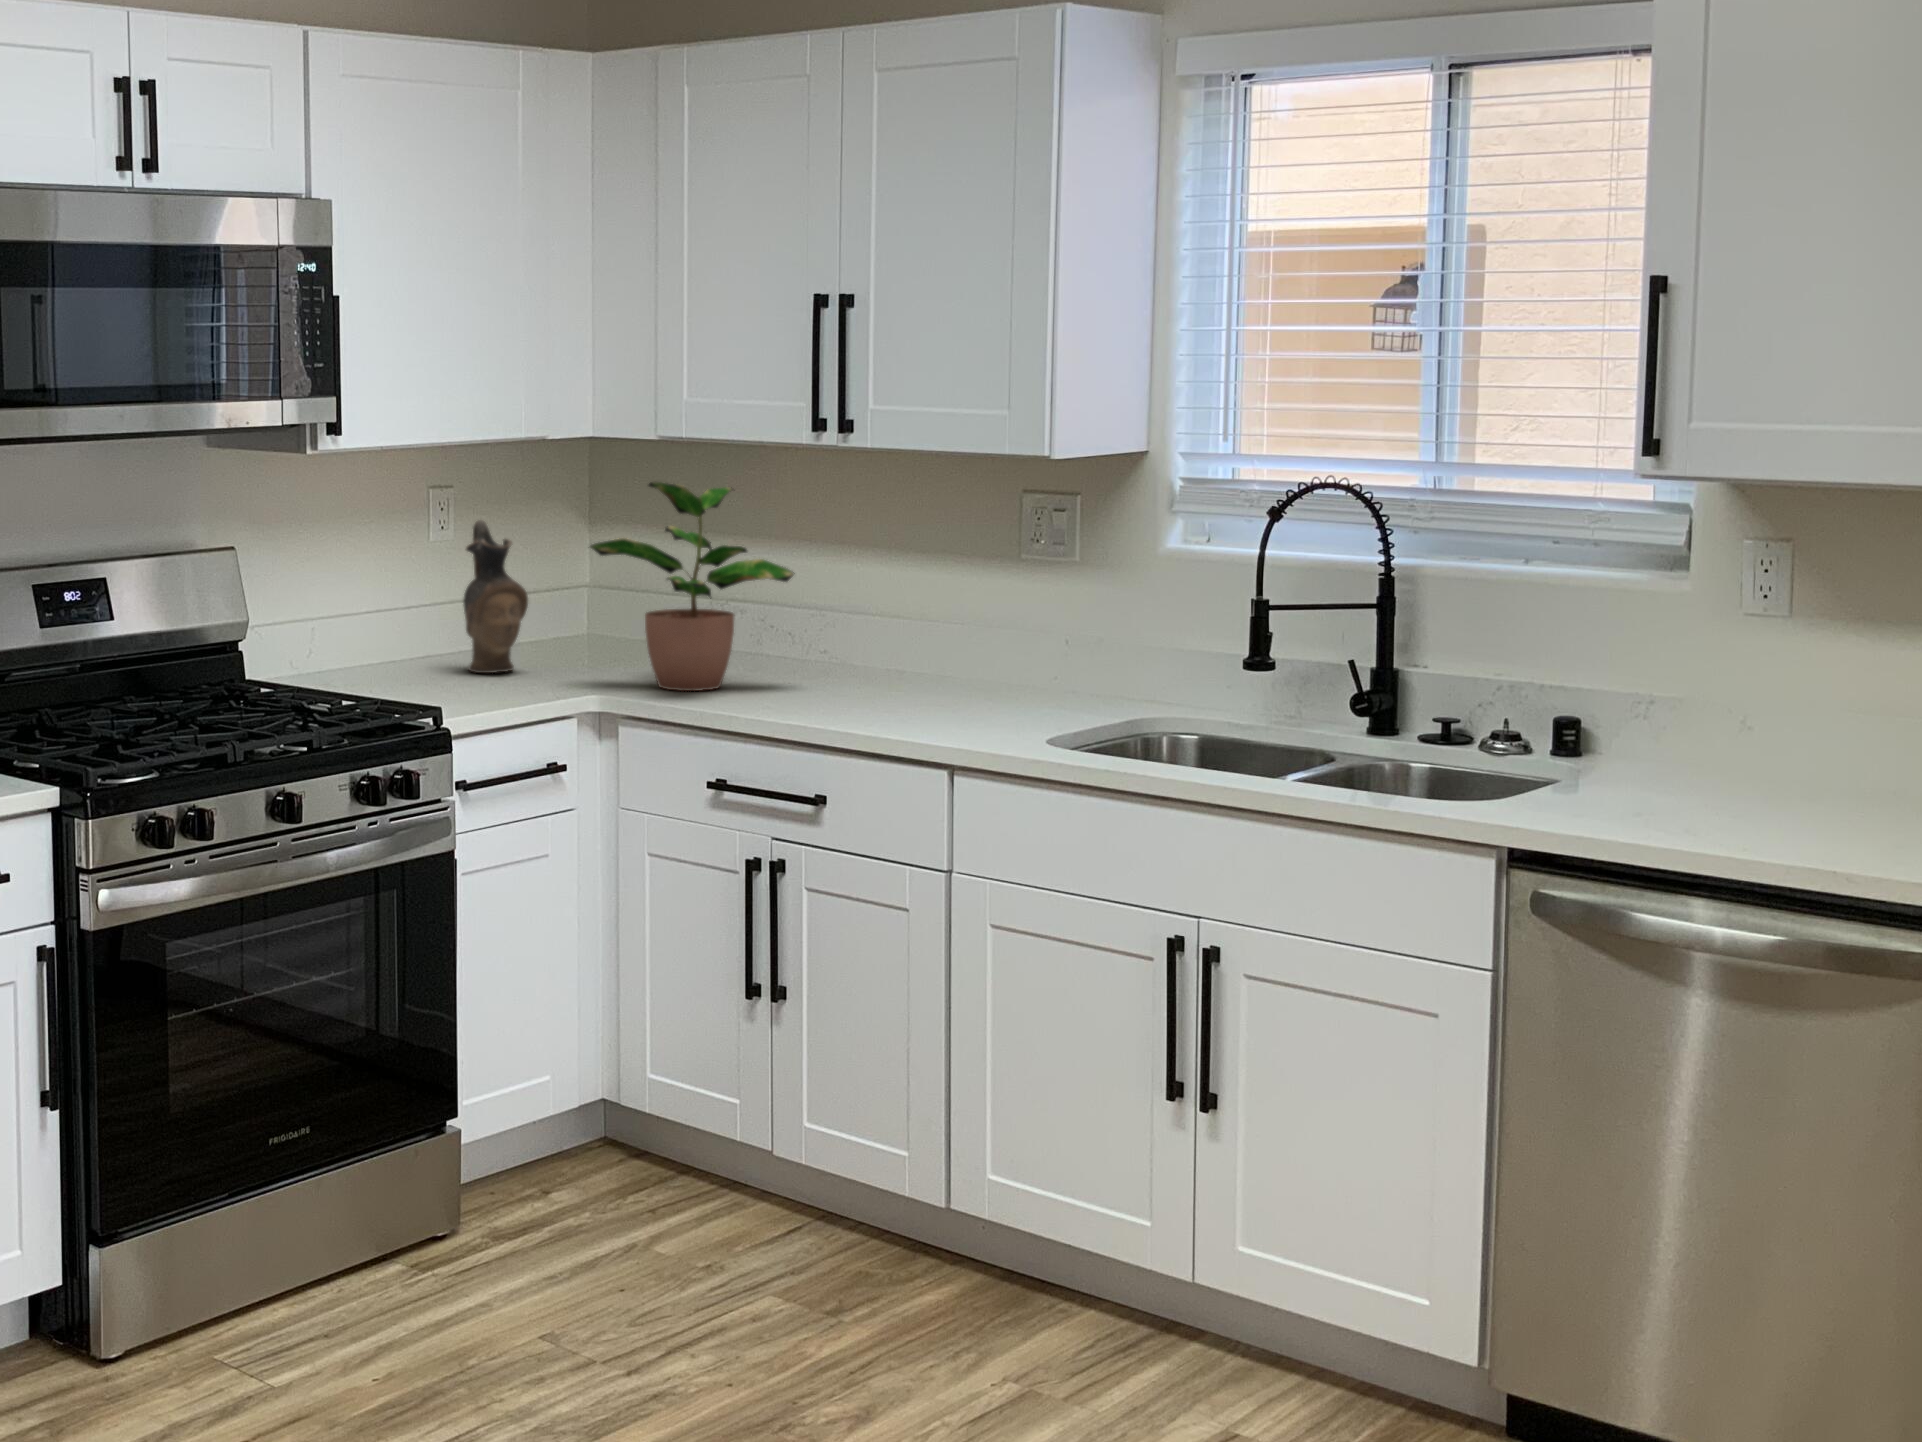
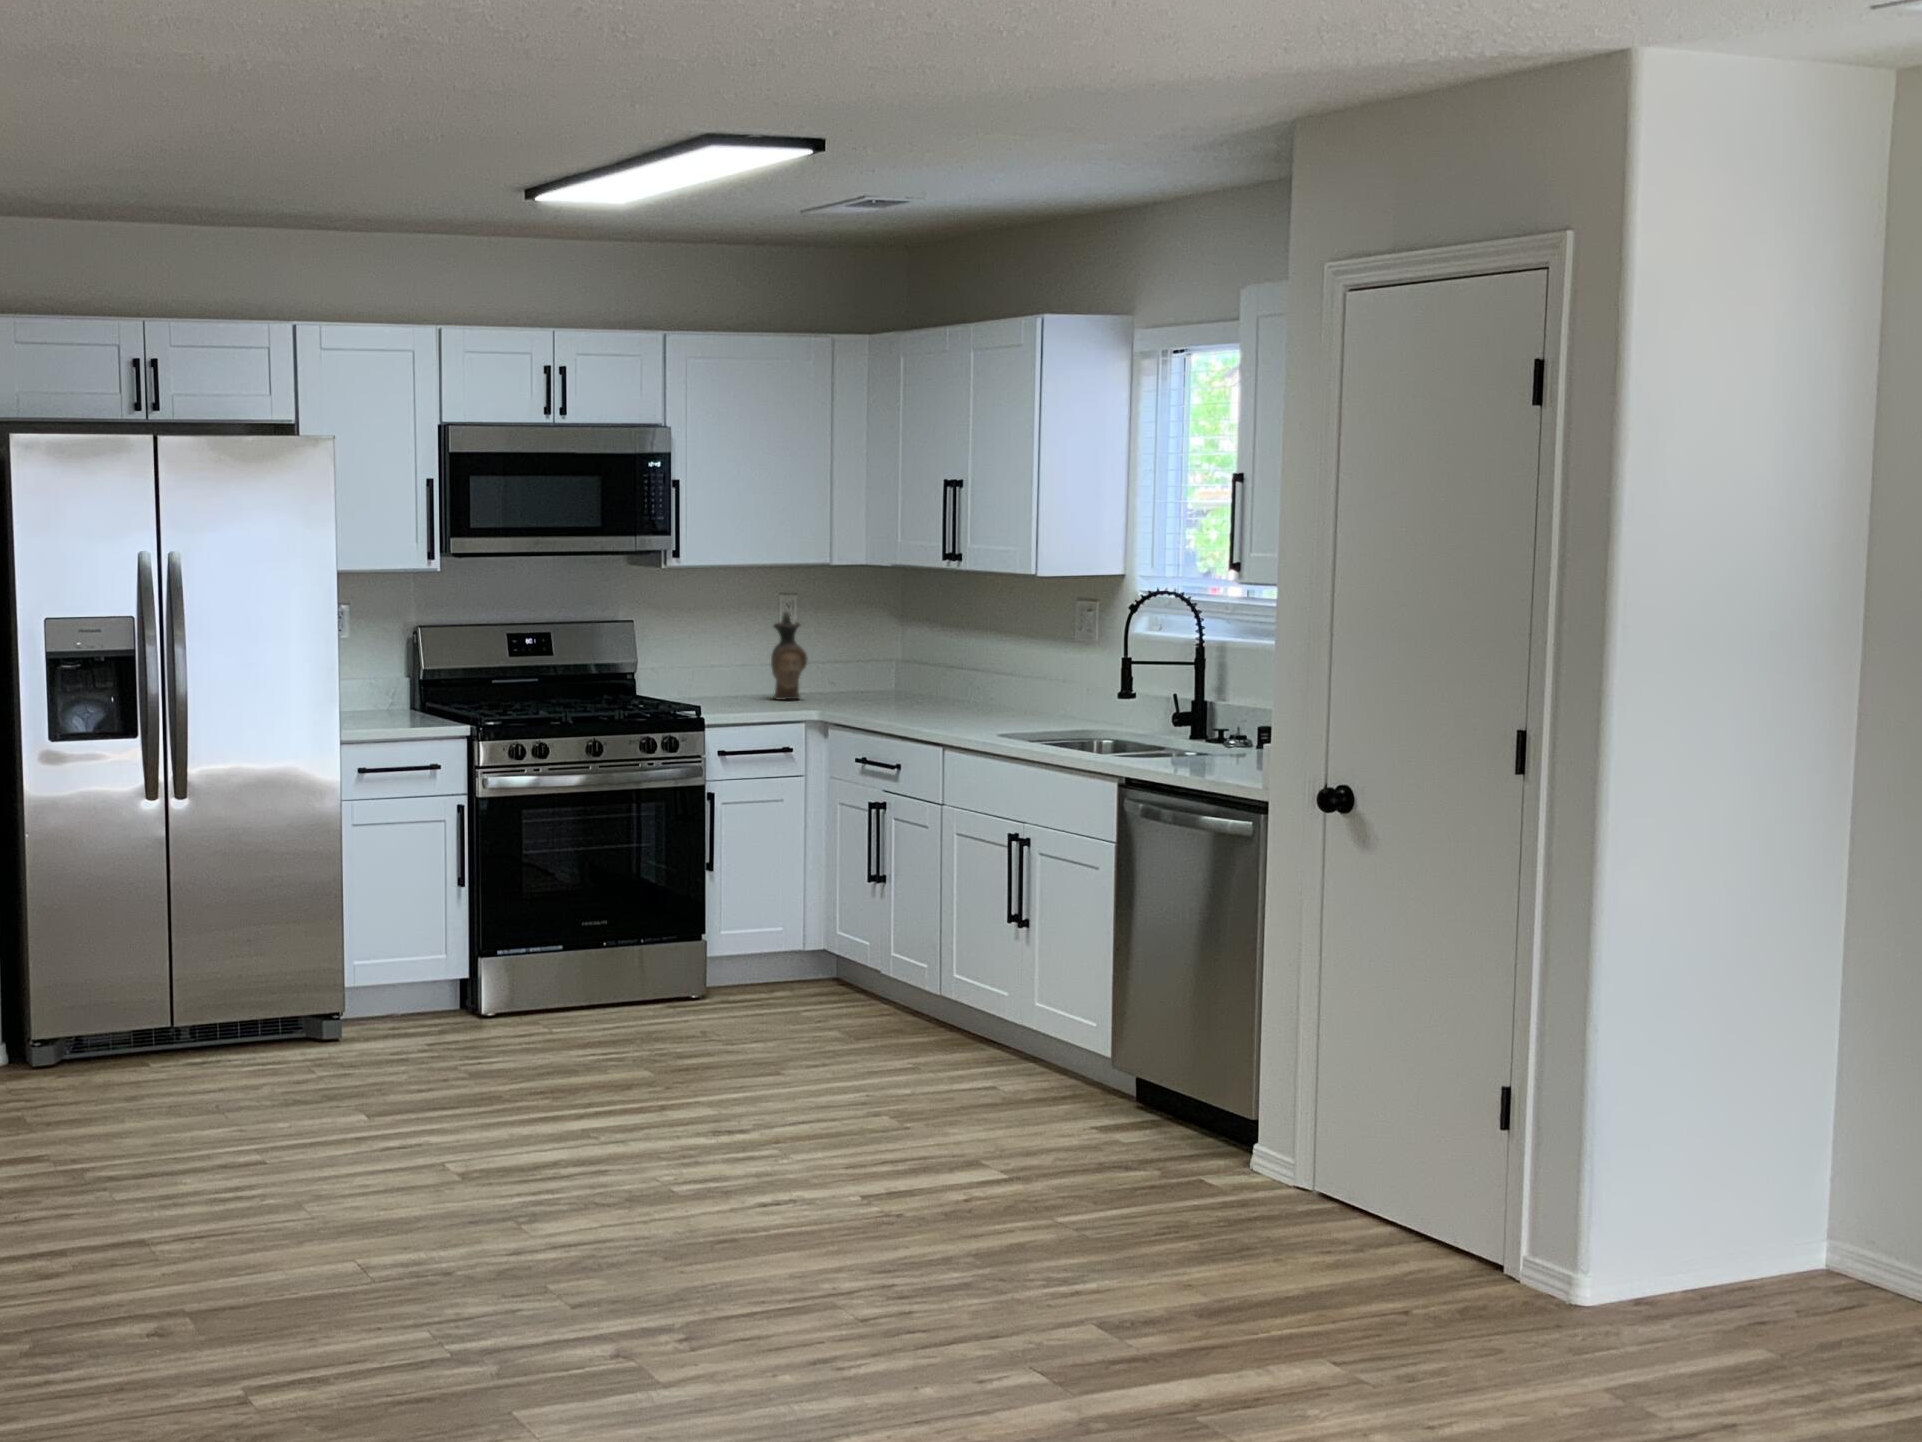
potted plant: present [590,482,795,691] -> none [828,588,944,710]

